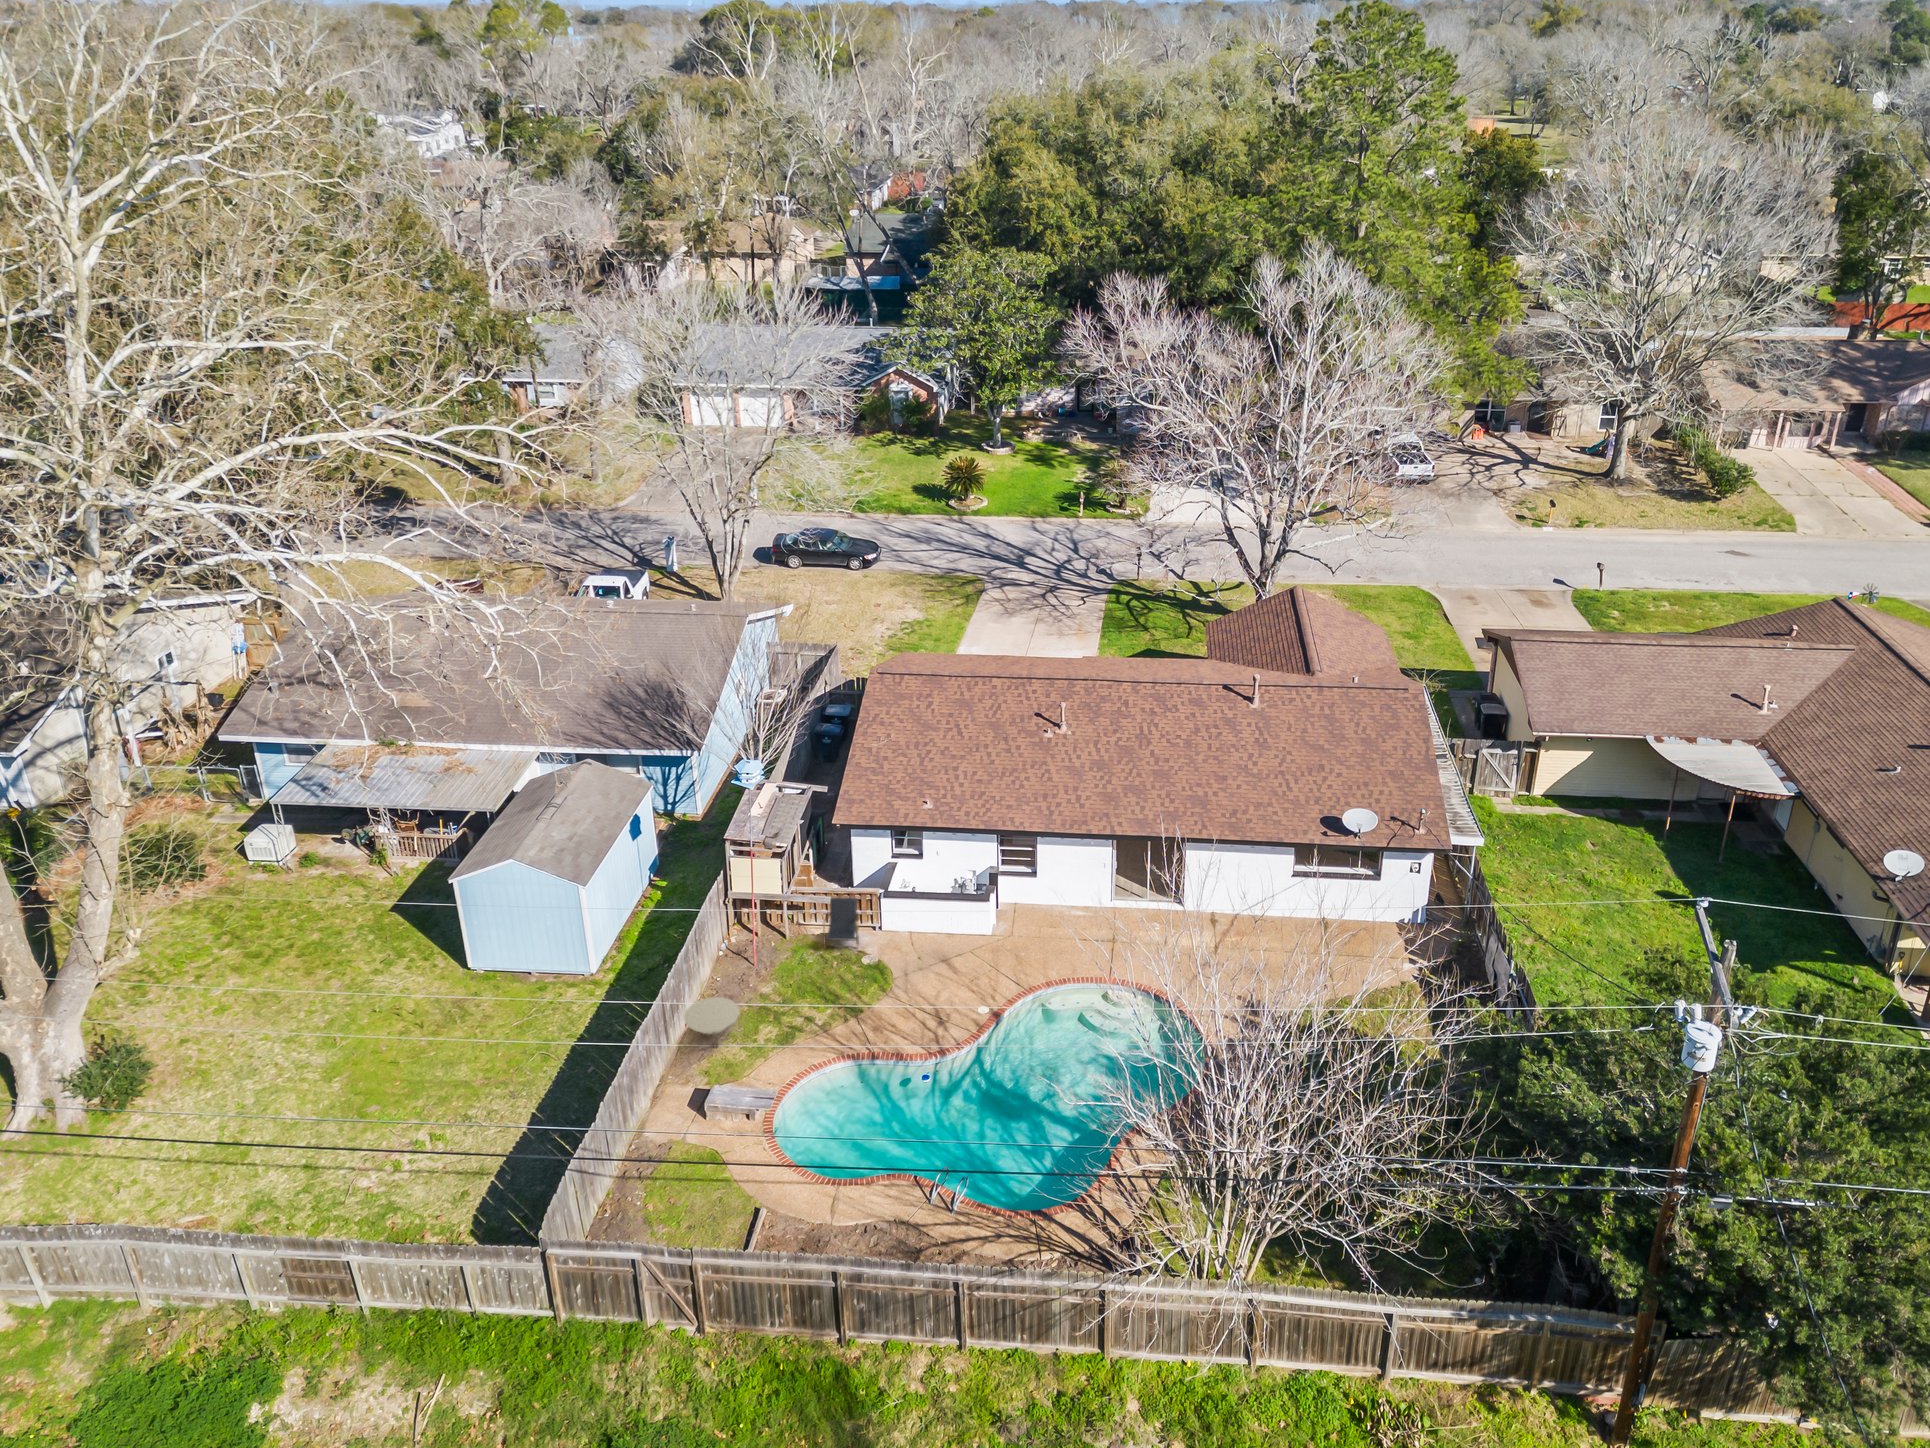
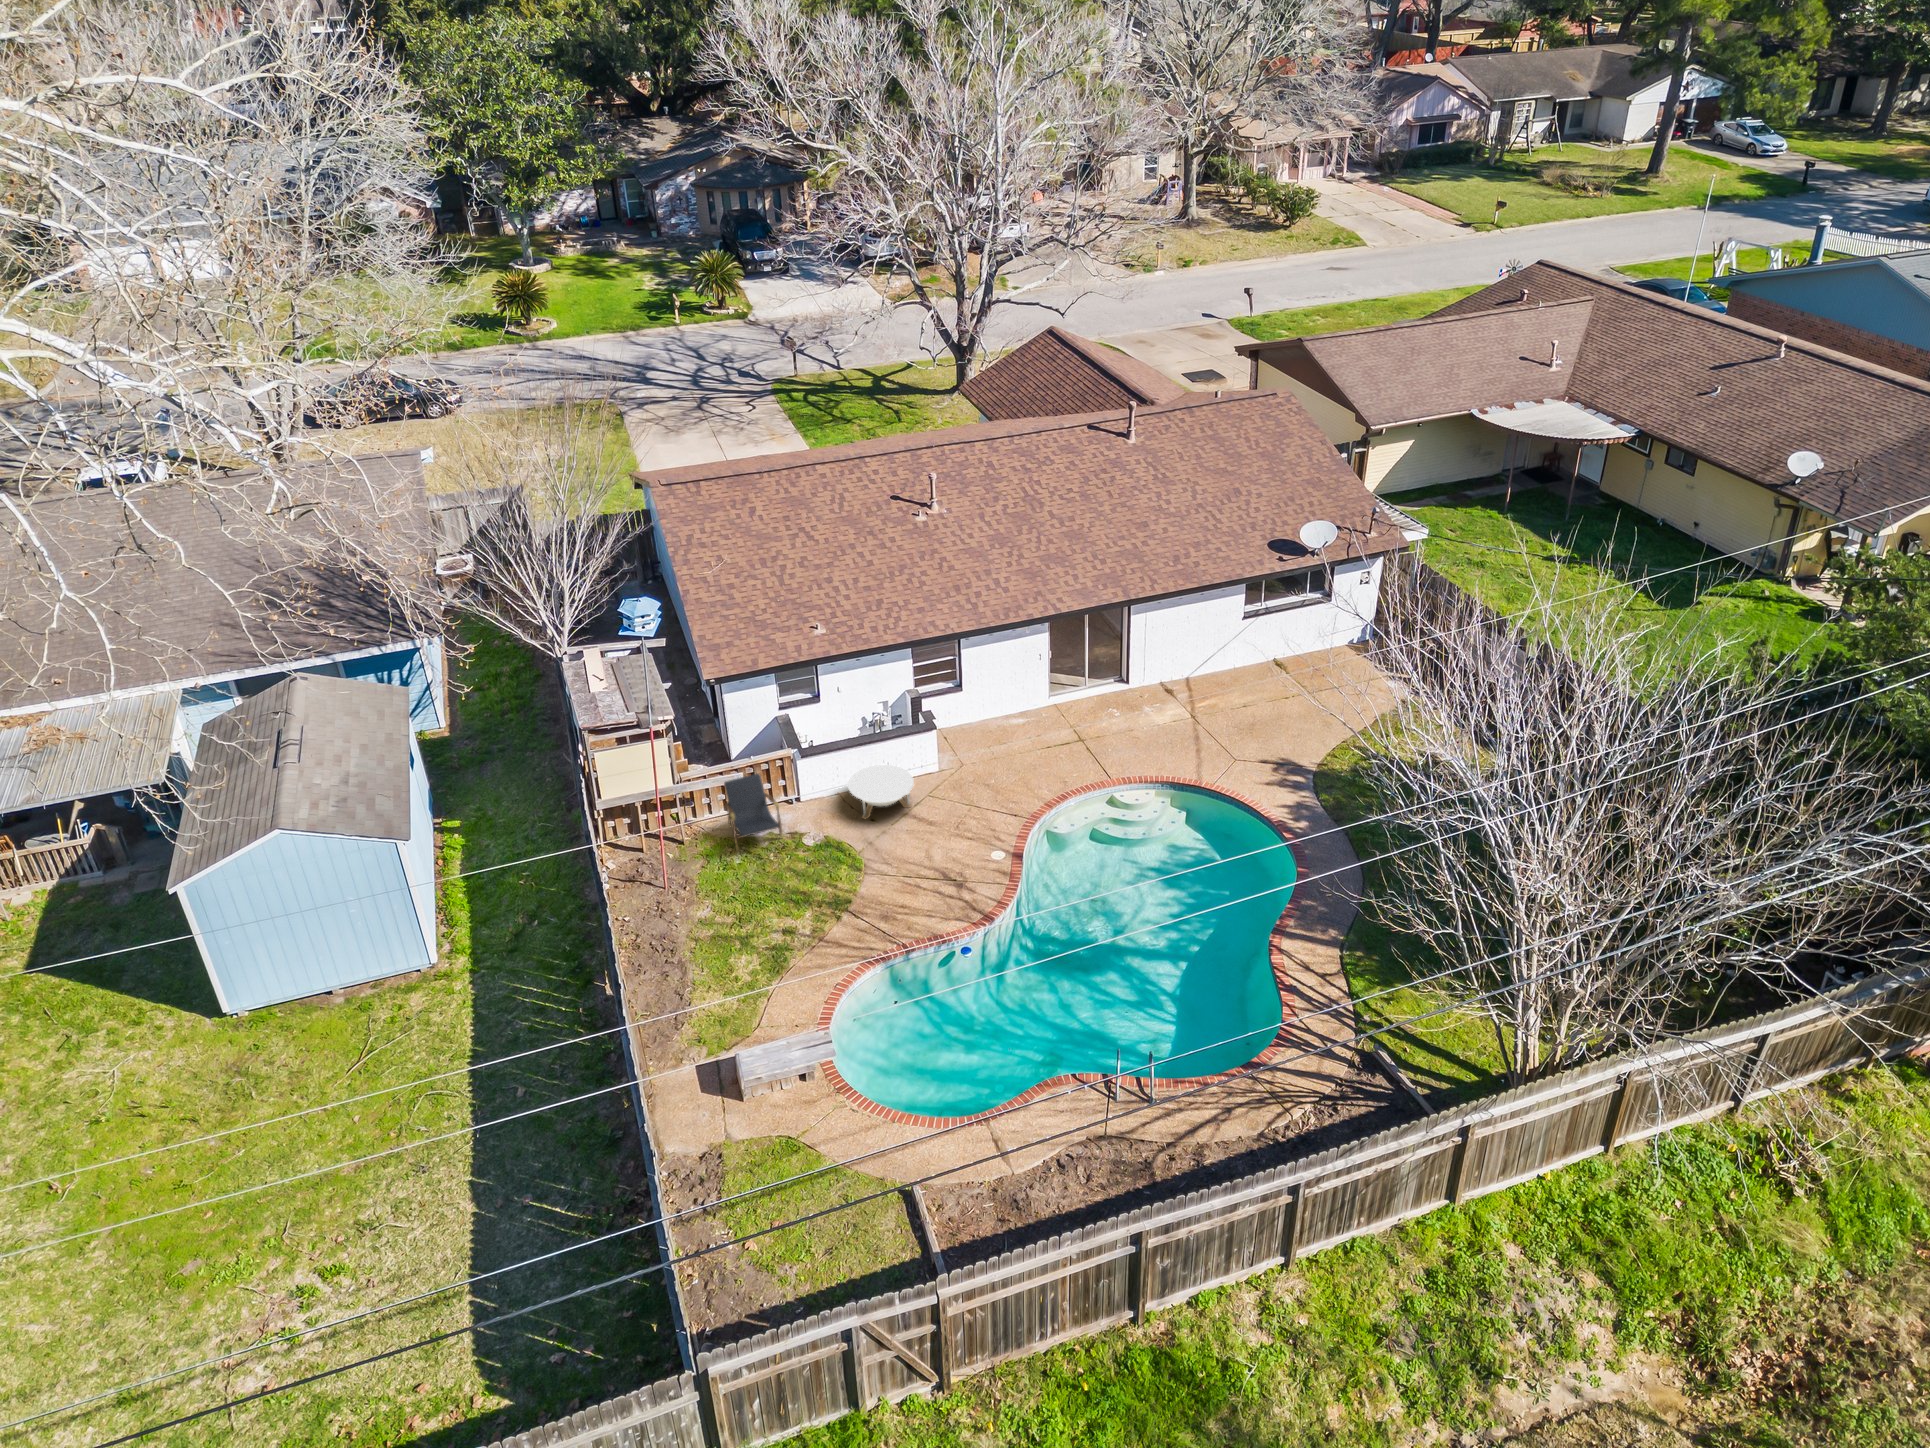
round table: present [684,997,739,1047] -> present [848,765,914,819]

